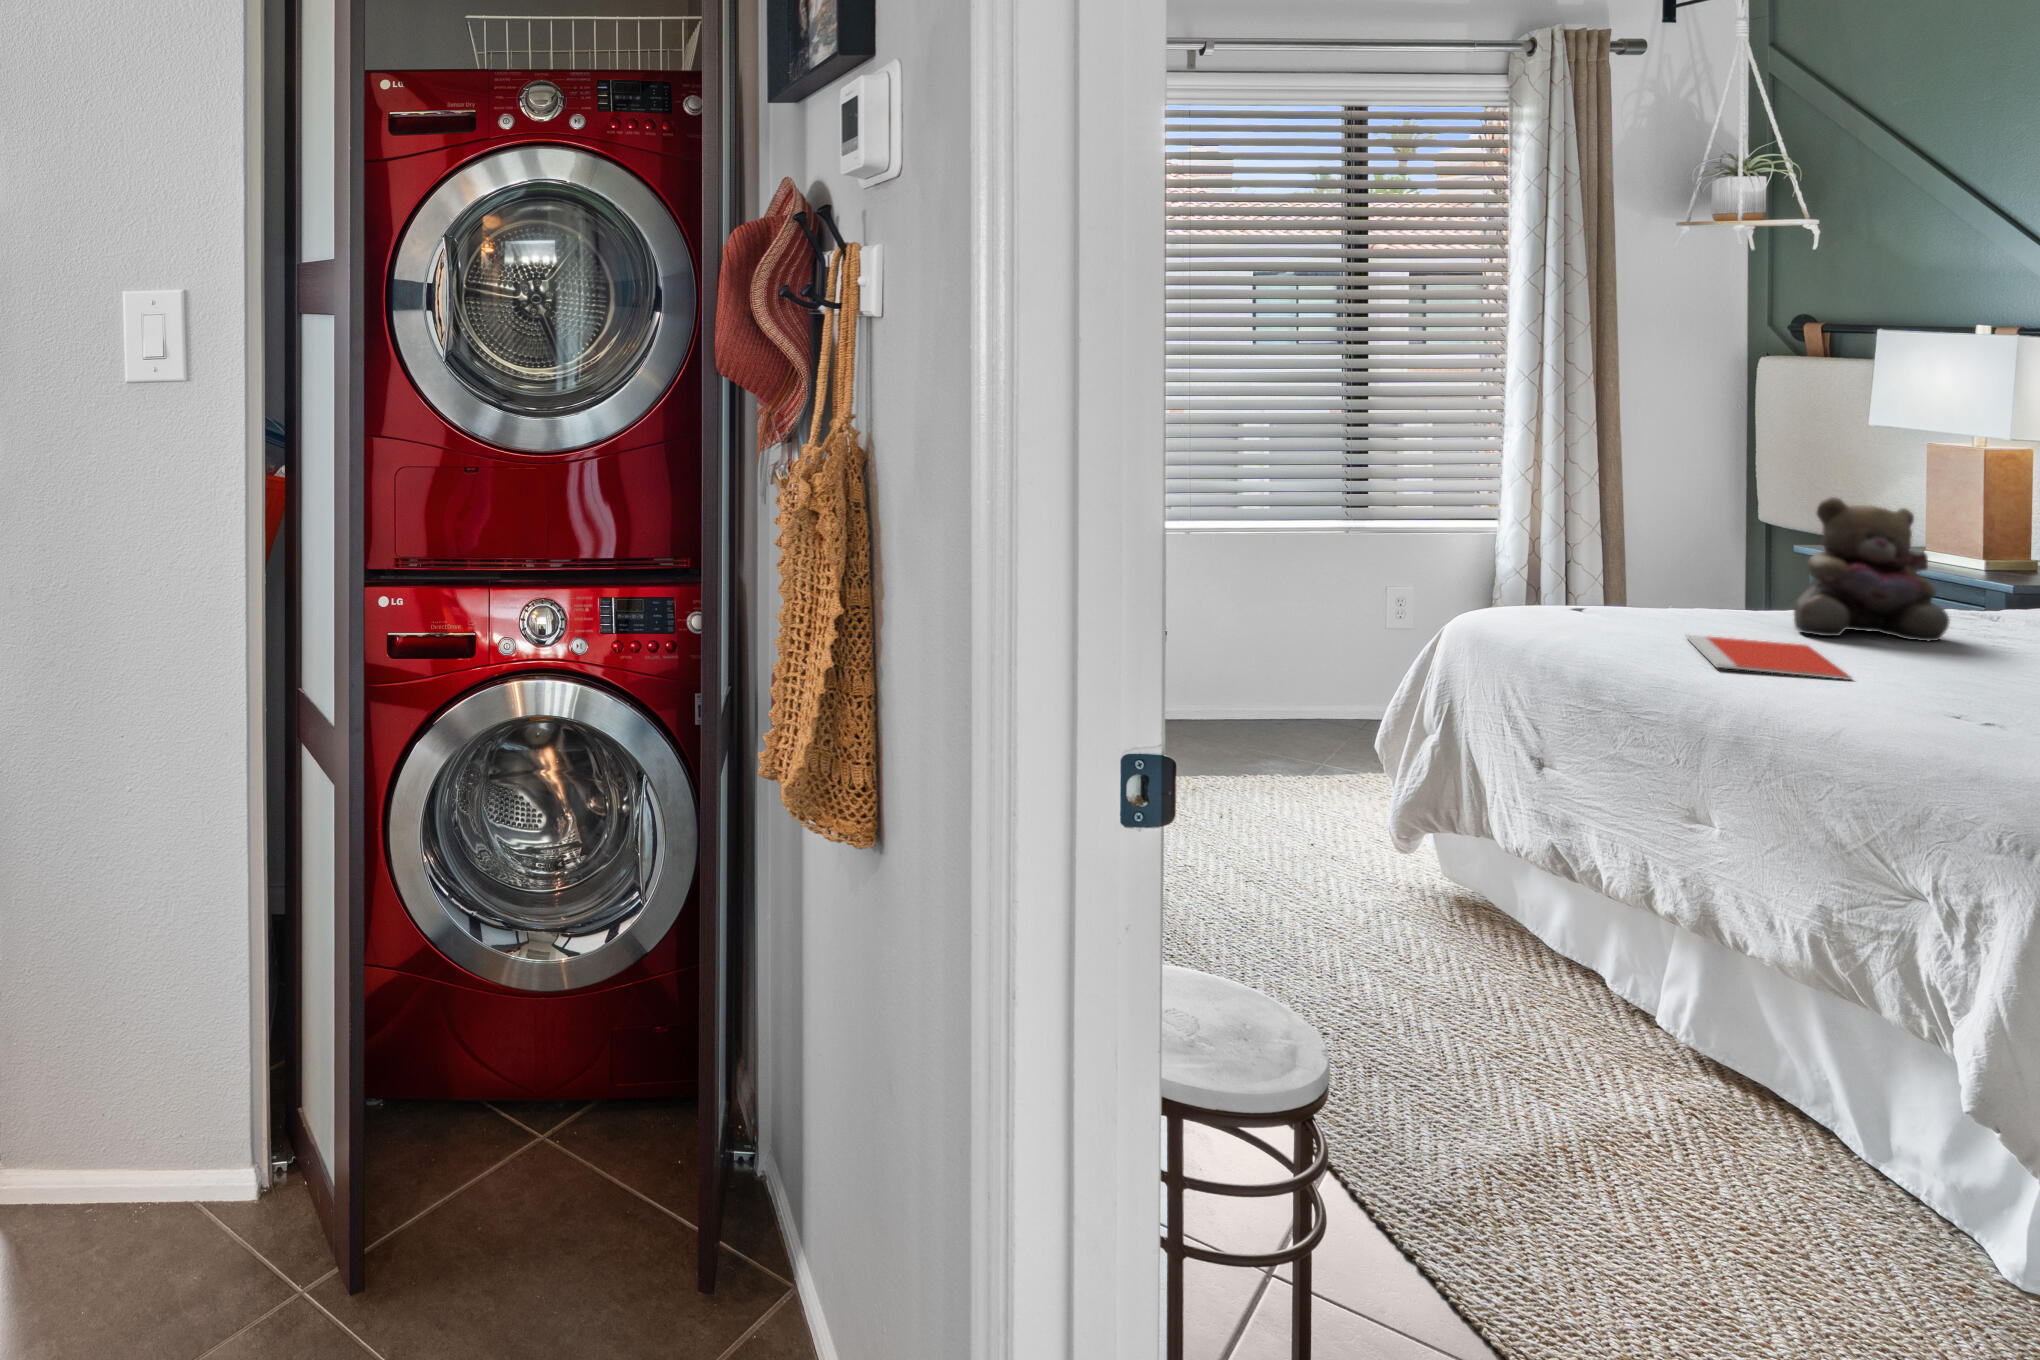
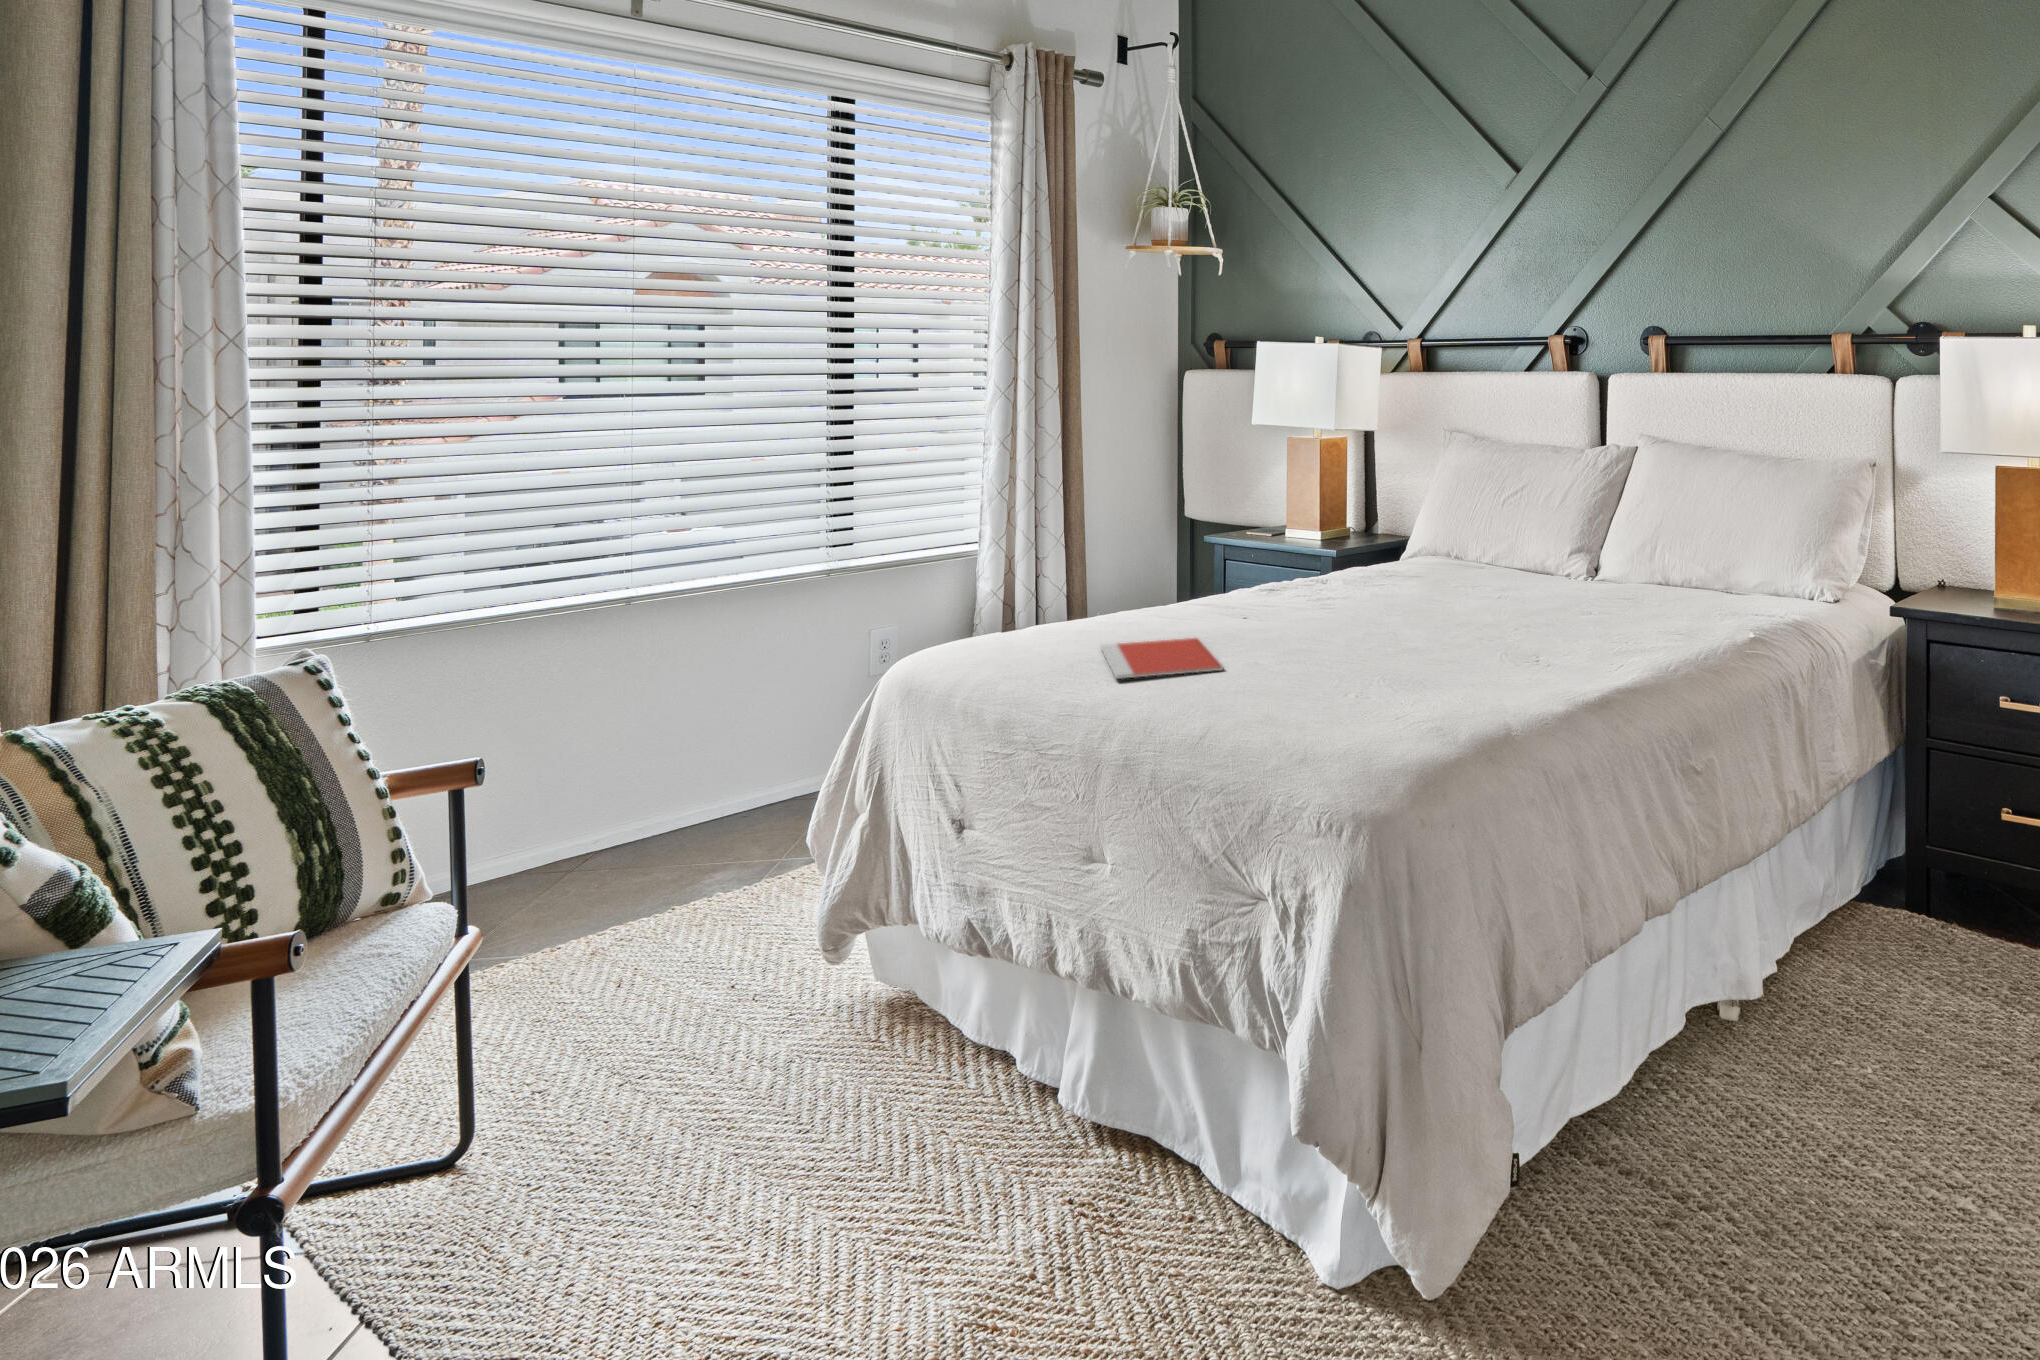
teddy bear: present [1793,497,1949,641] -> none [1190,490,1299,626]

